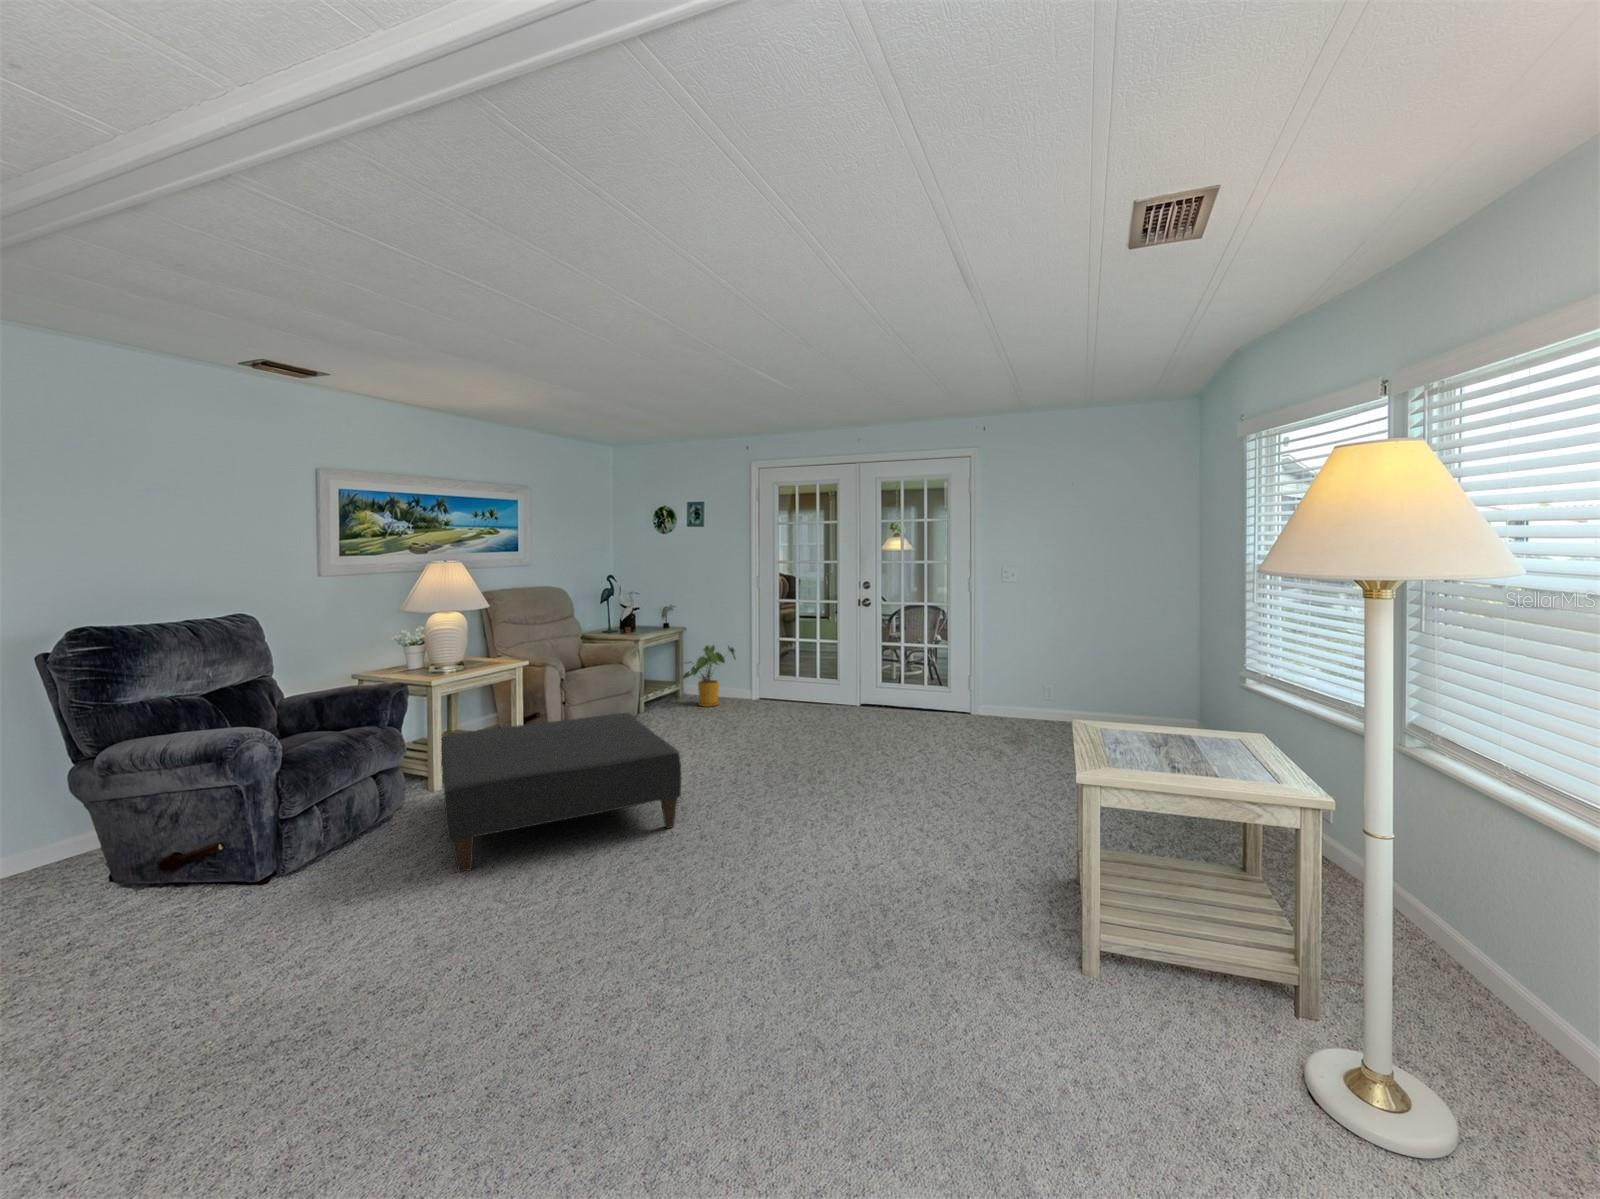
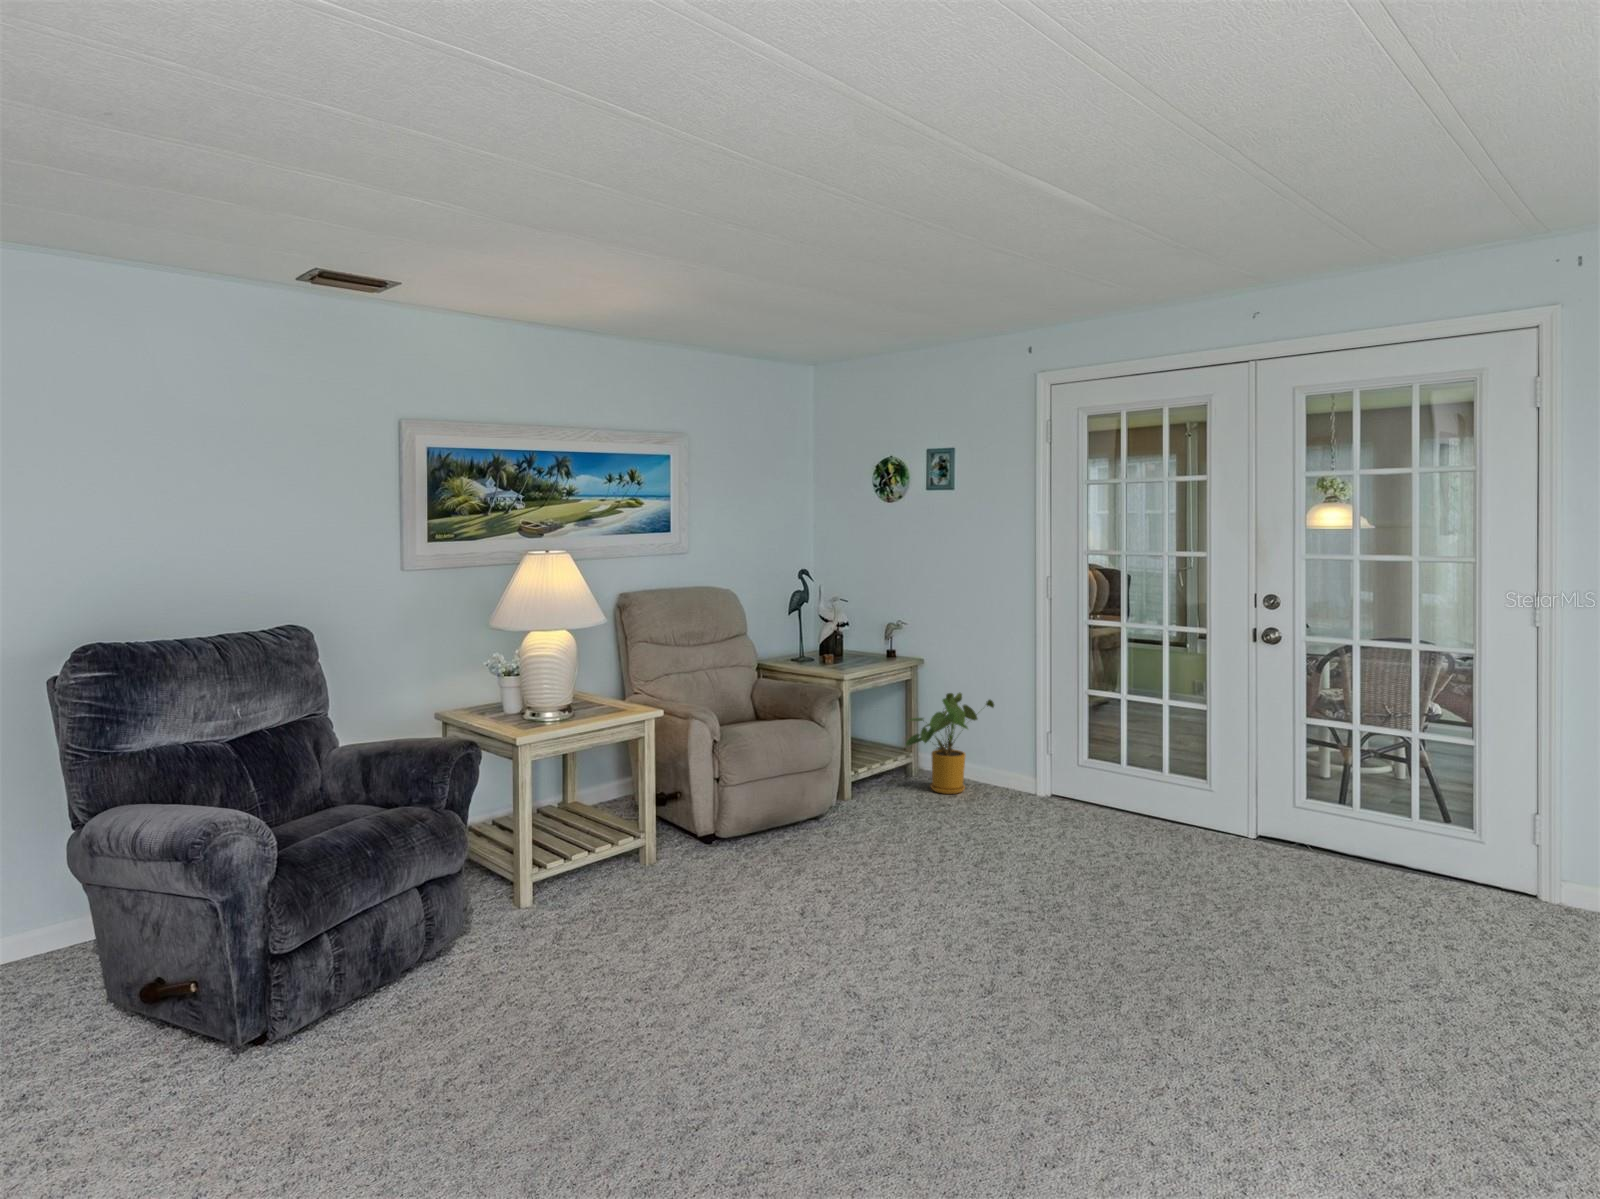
ottoman: present [441,713,681,872] -> none [487,815,876,1082]

